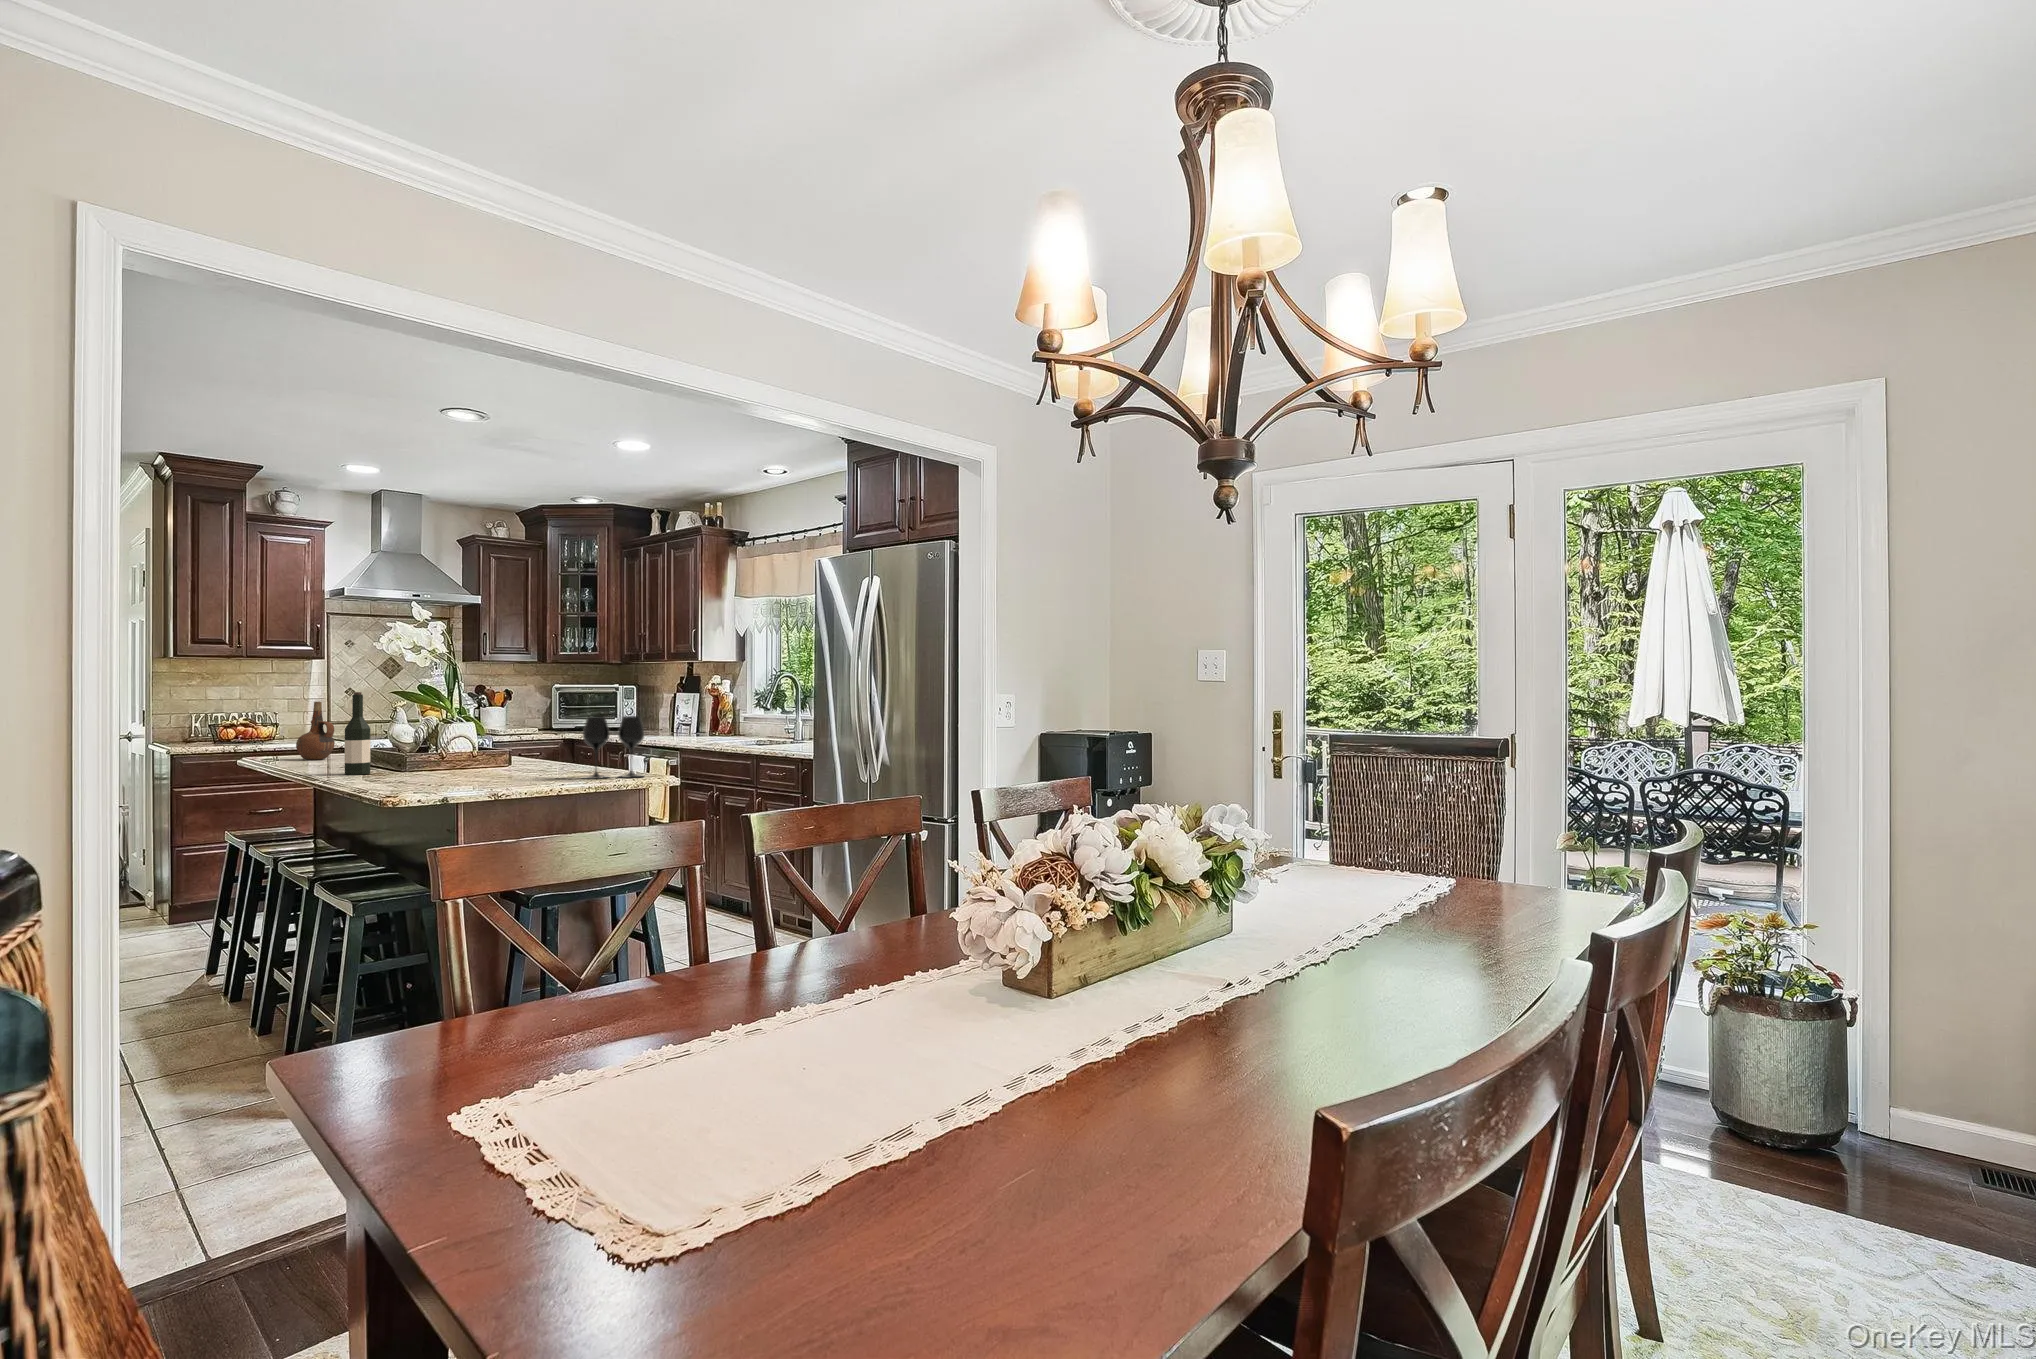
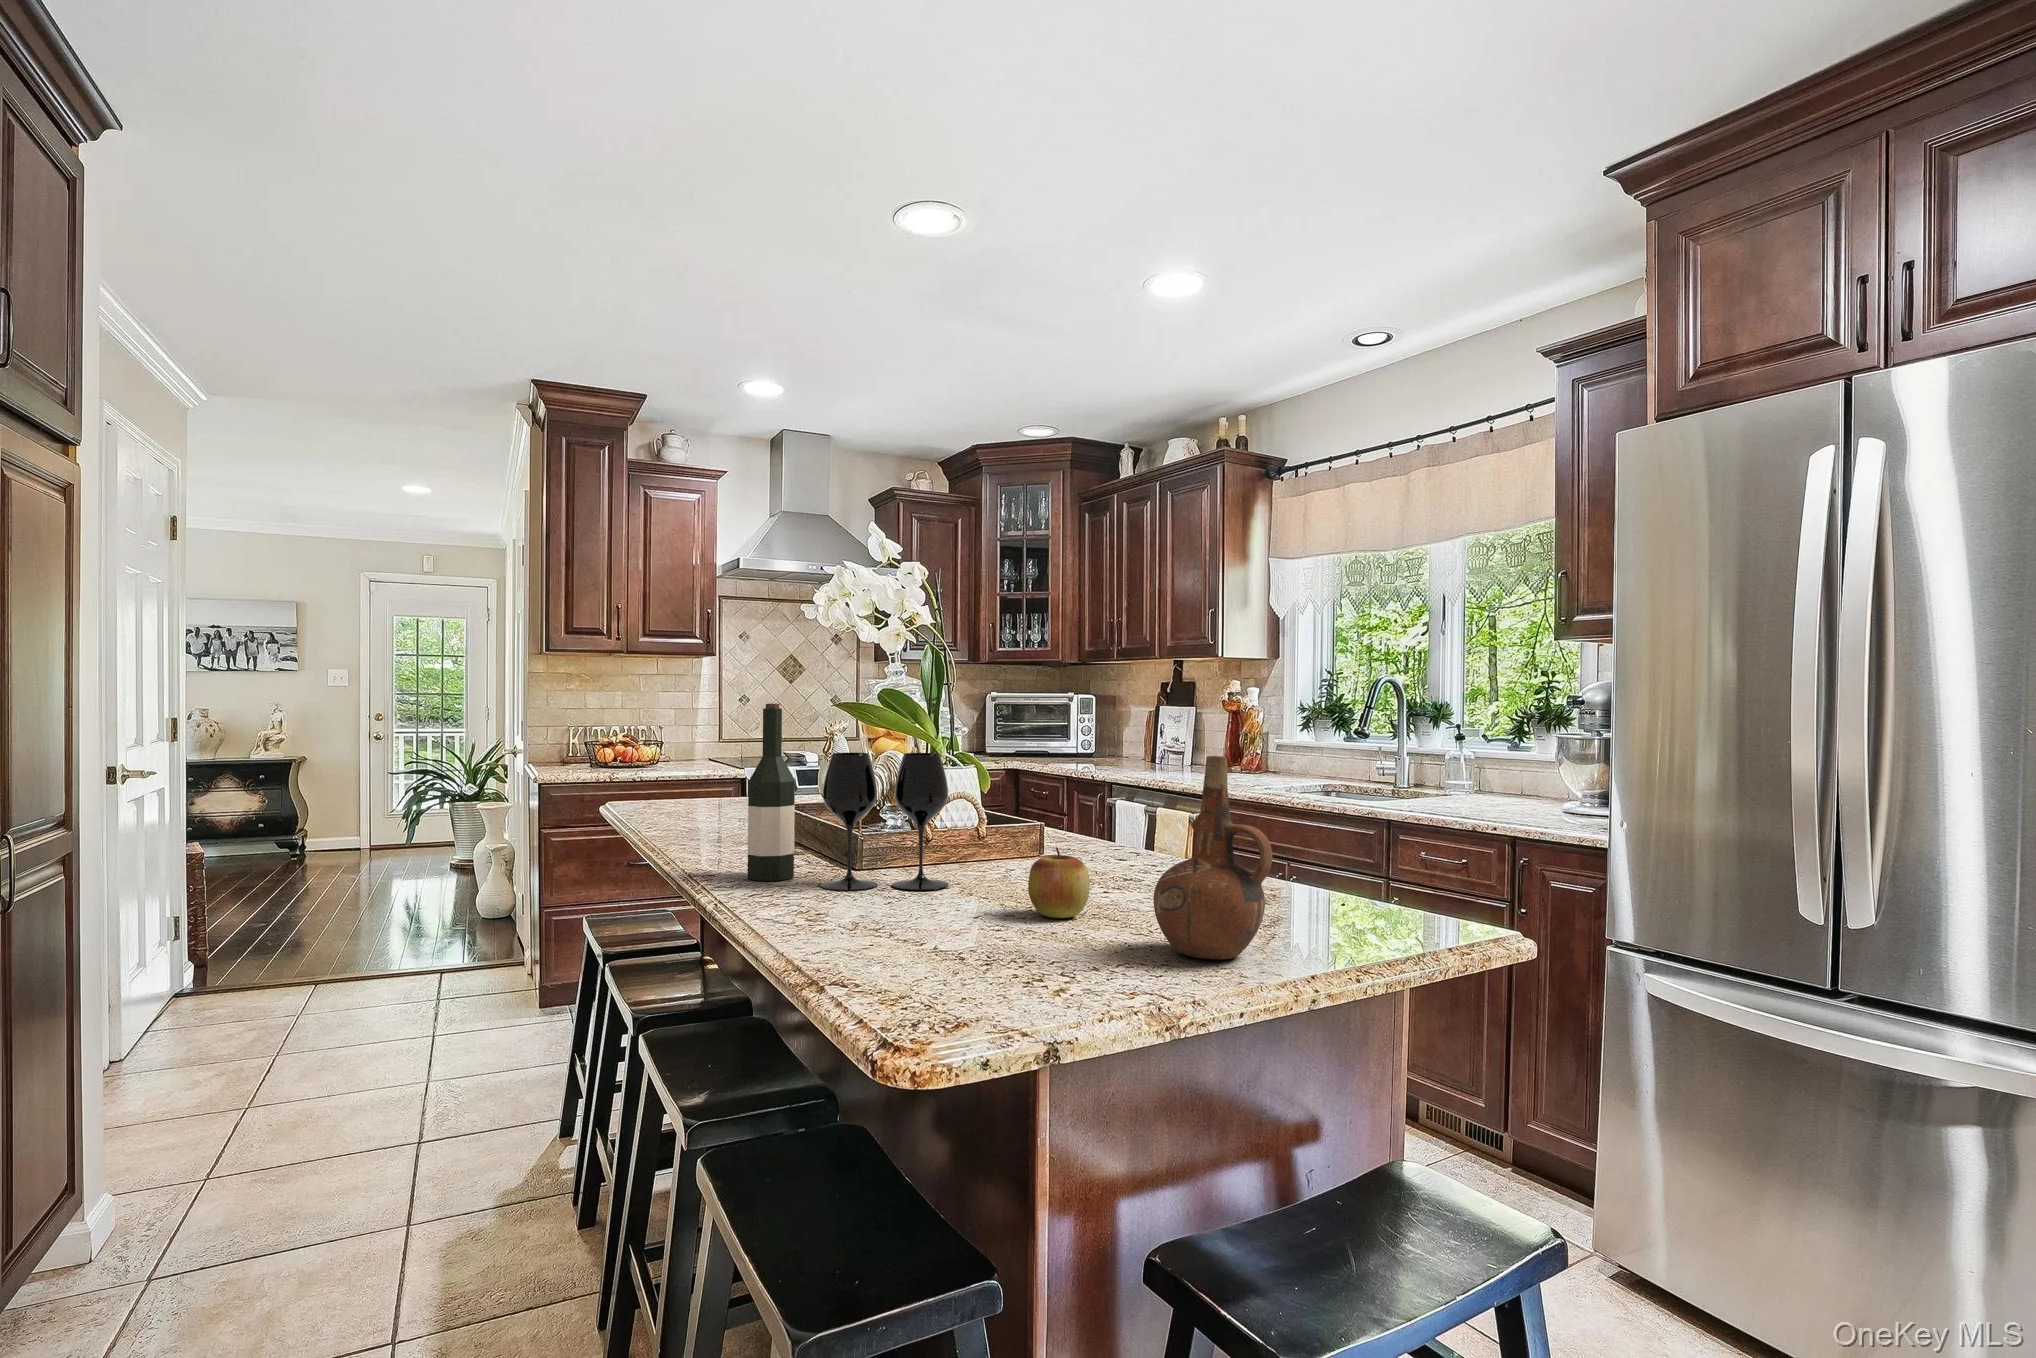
ceramic pitcher: present [296,702,335,759] -> present [1154,756,1273,959]
wine glass: present [583,716,644,779] -> present [820,752,949,891]
apple: none [478,750,506,778] -> present [1028,847,1090,918]

